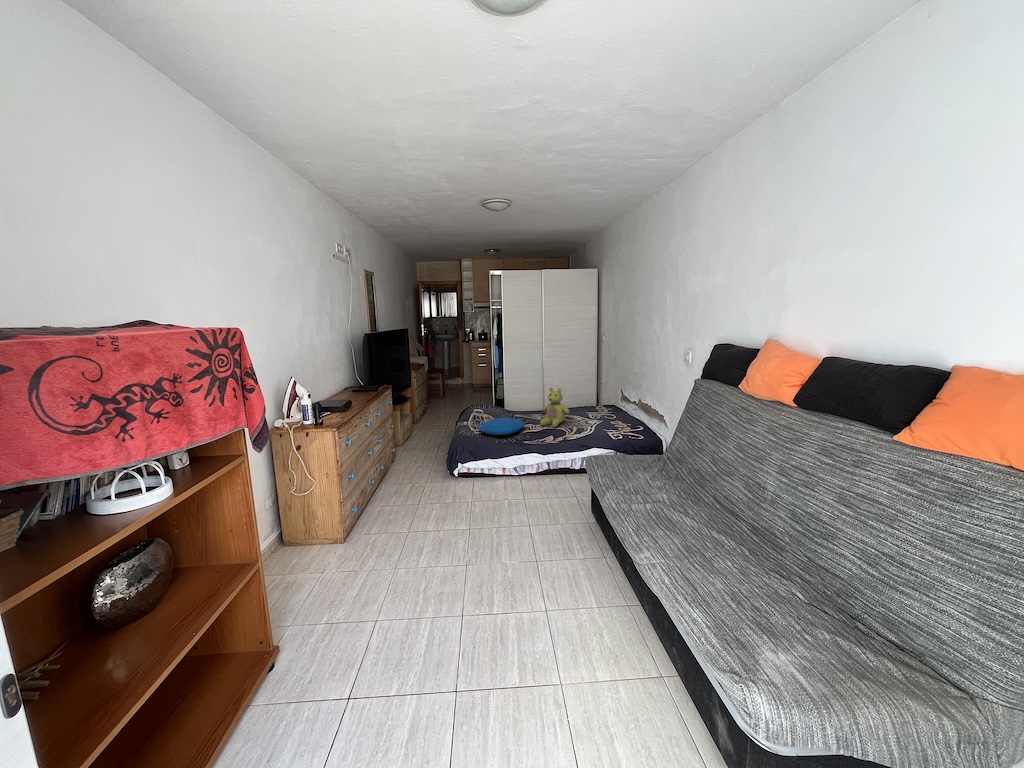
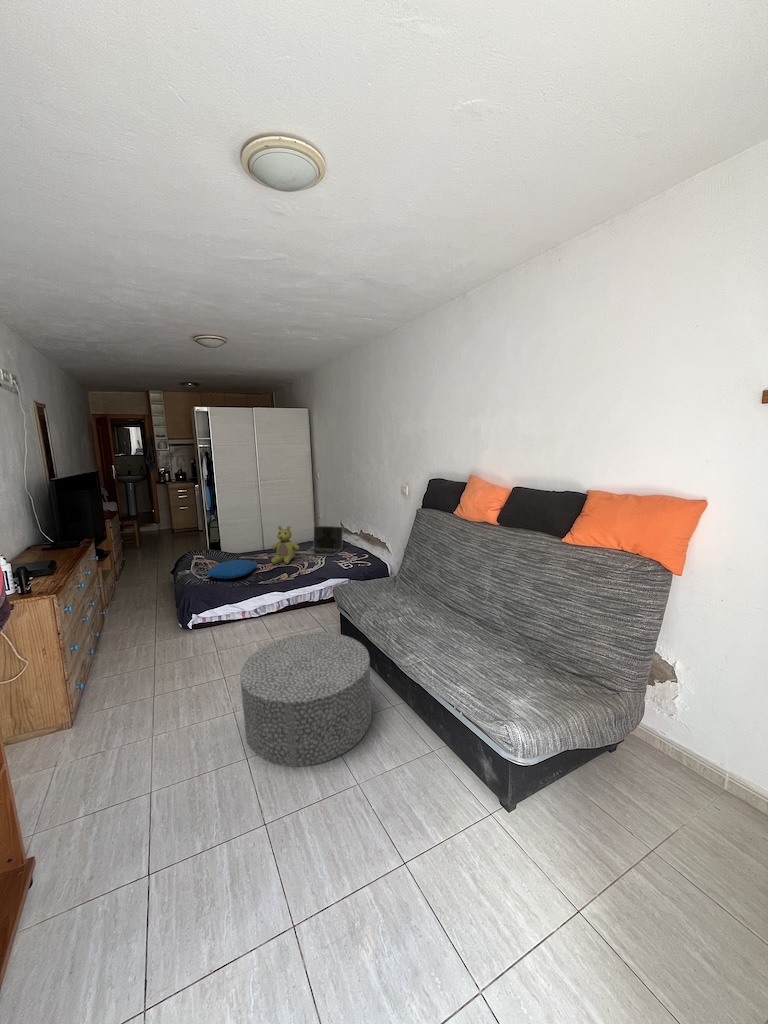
laptop: none [574,390,620,424] -> present [303,526,343,556]
ottoman: none [468,502,603,643] -> present [240,632,372,767]

